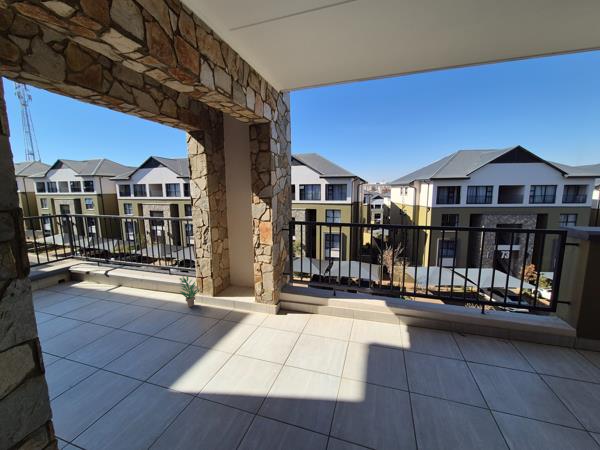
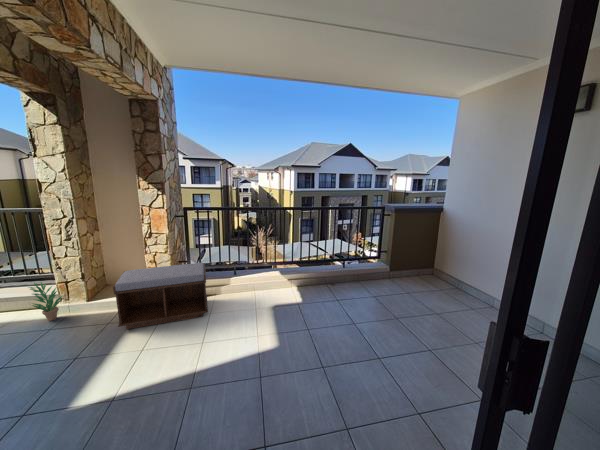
bench: none [221,276,303,334] -> present [113,263,208,329]

